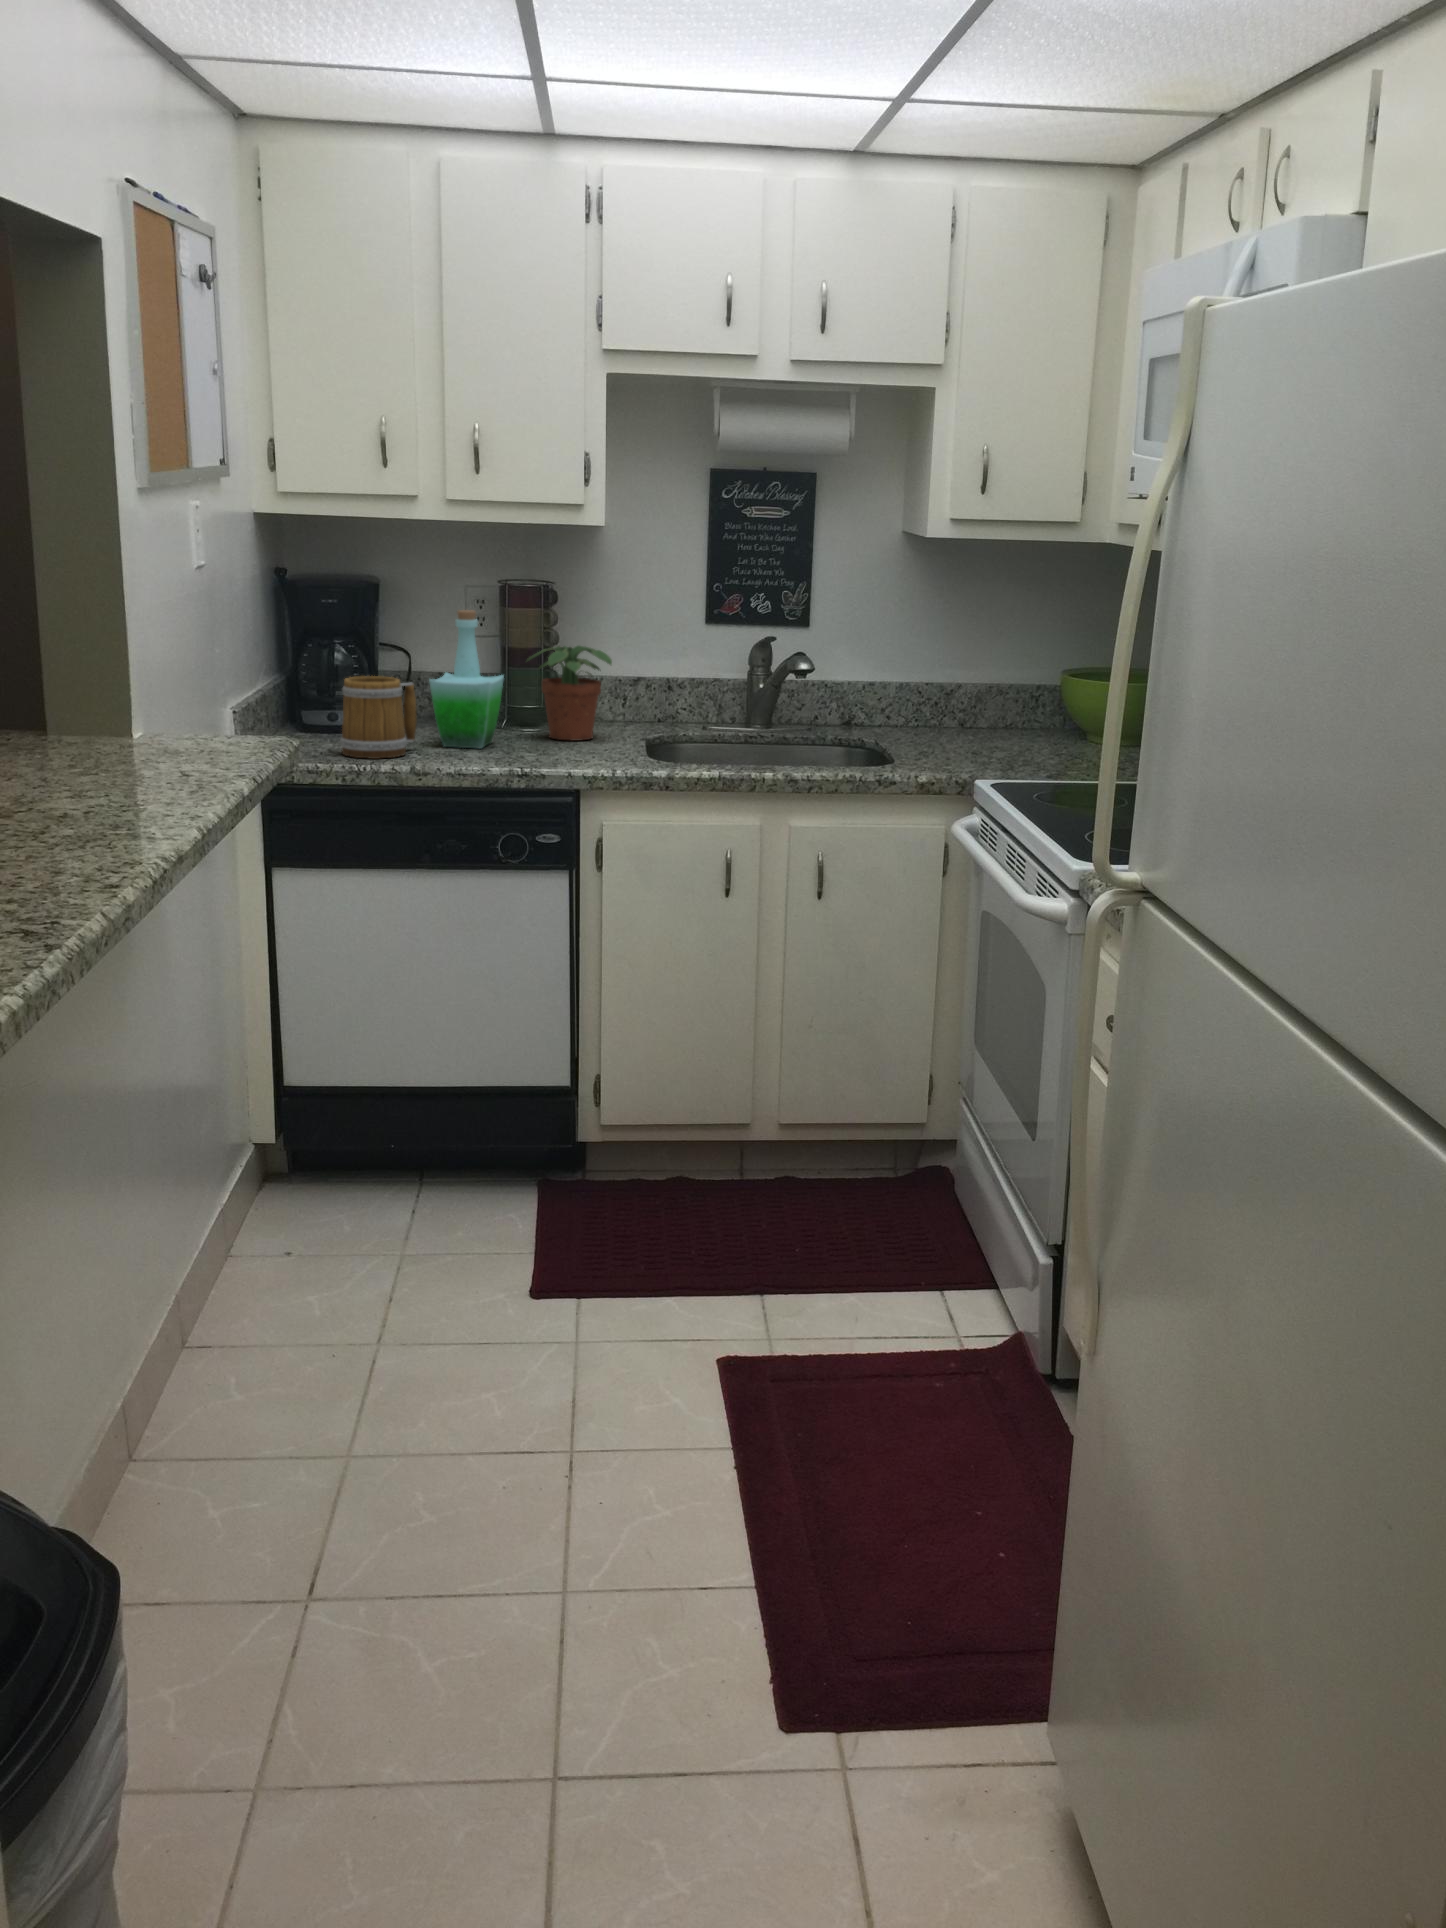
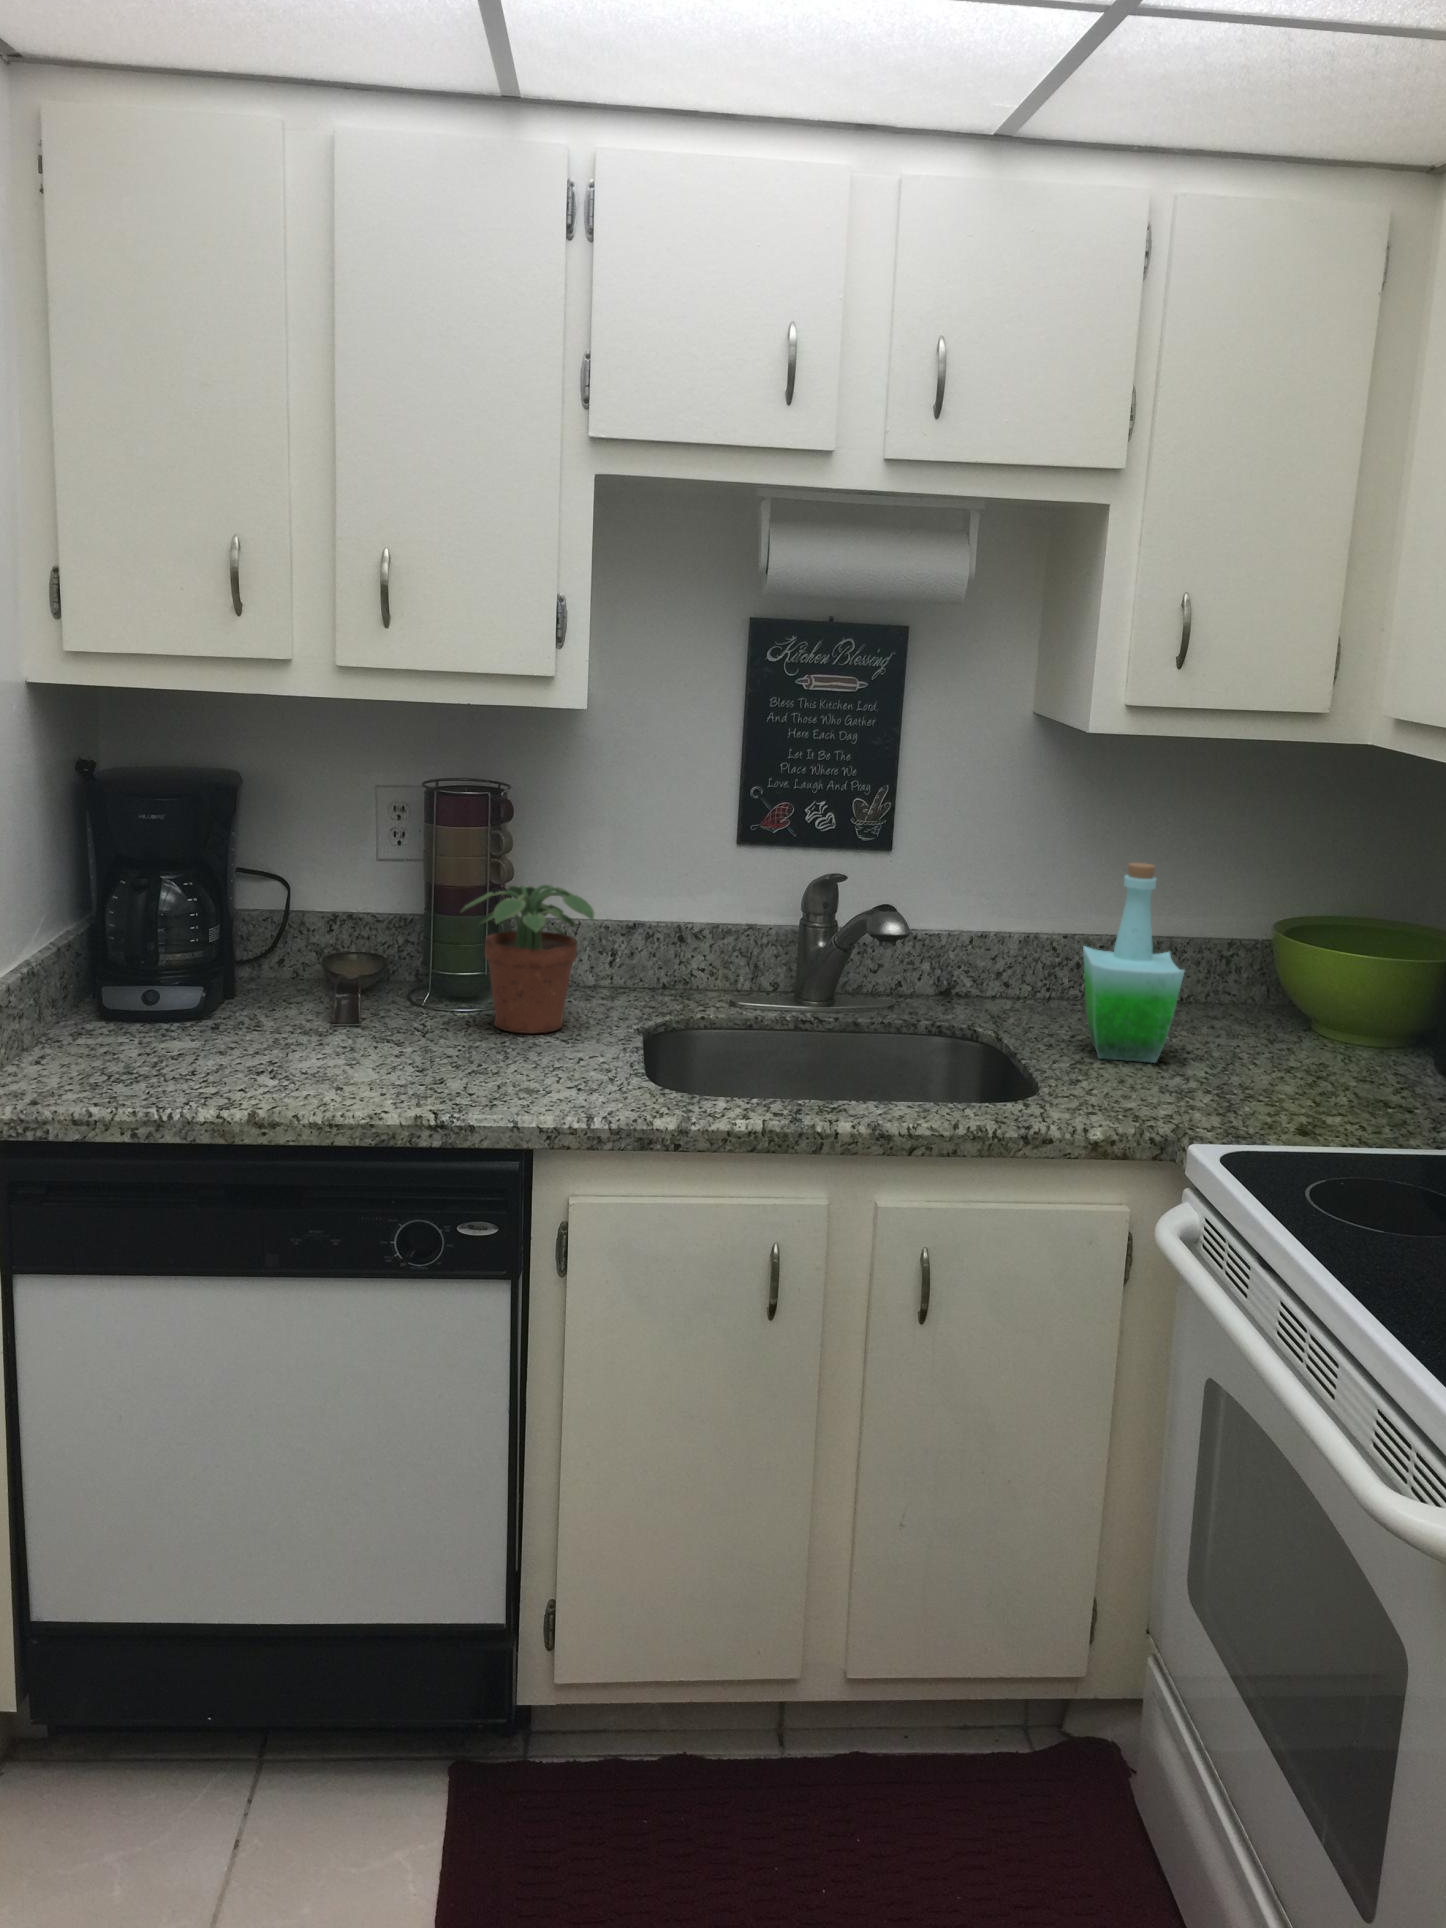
bottle: present [429,610,504,748] -> present [1083,863,1184,1063]
mug: present [340,676,417,759] -> none [142,949,274,1091]

